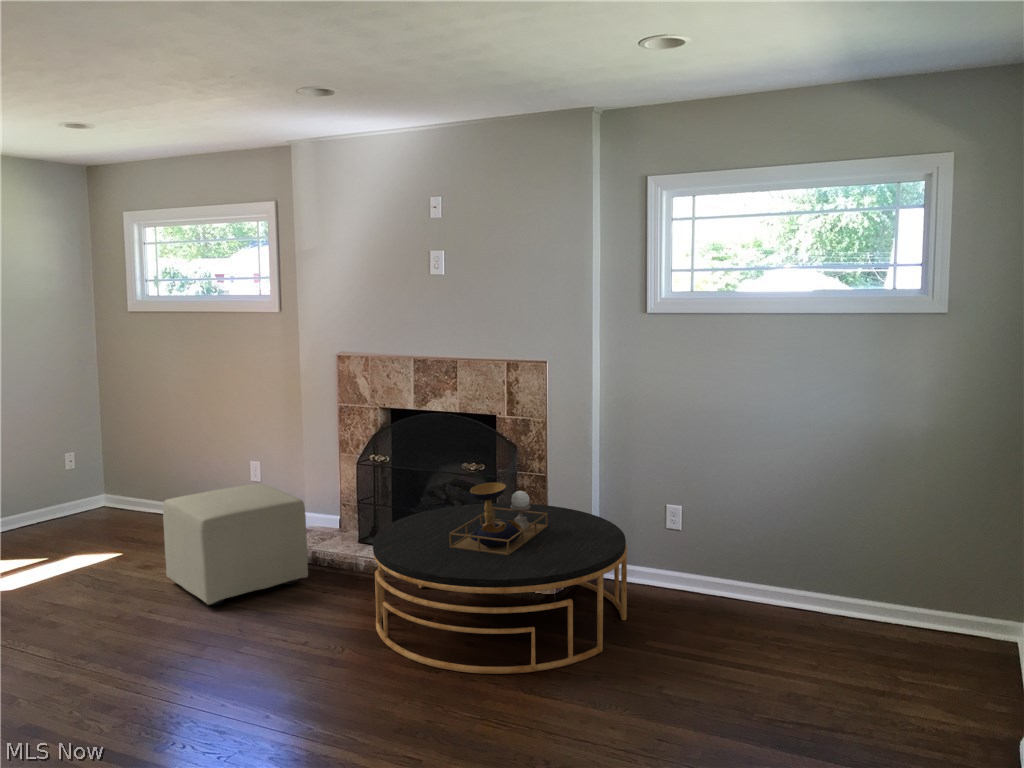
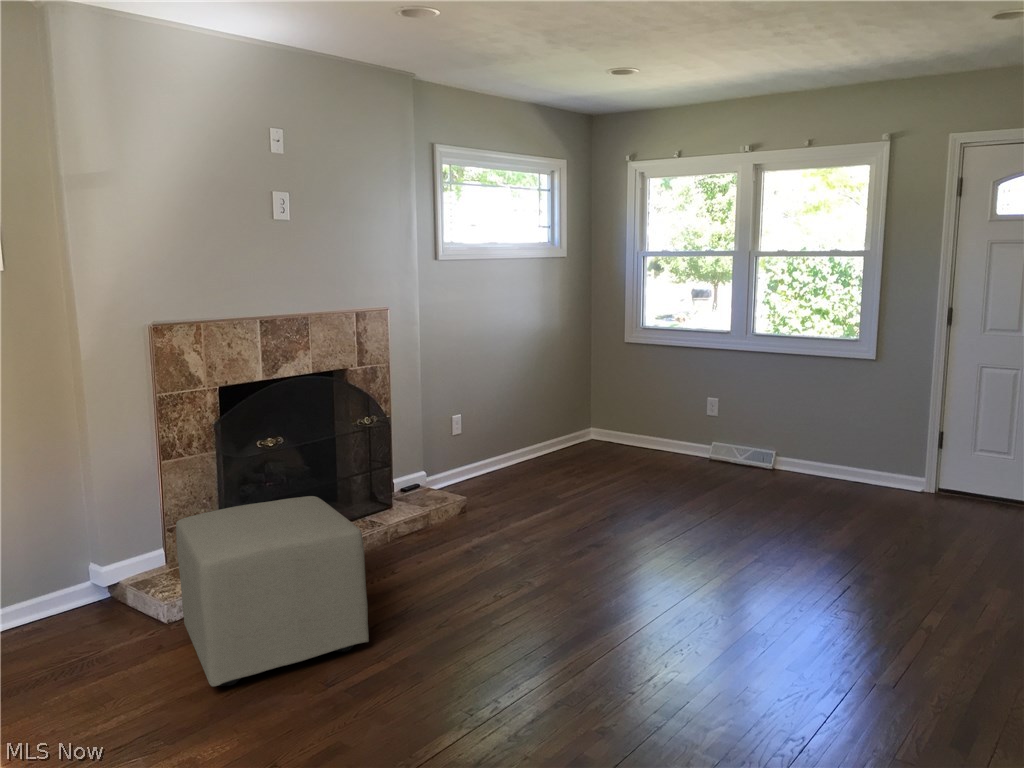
coffee table: present [373,483,627,674] -> none [369,411,592,563]

